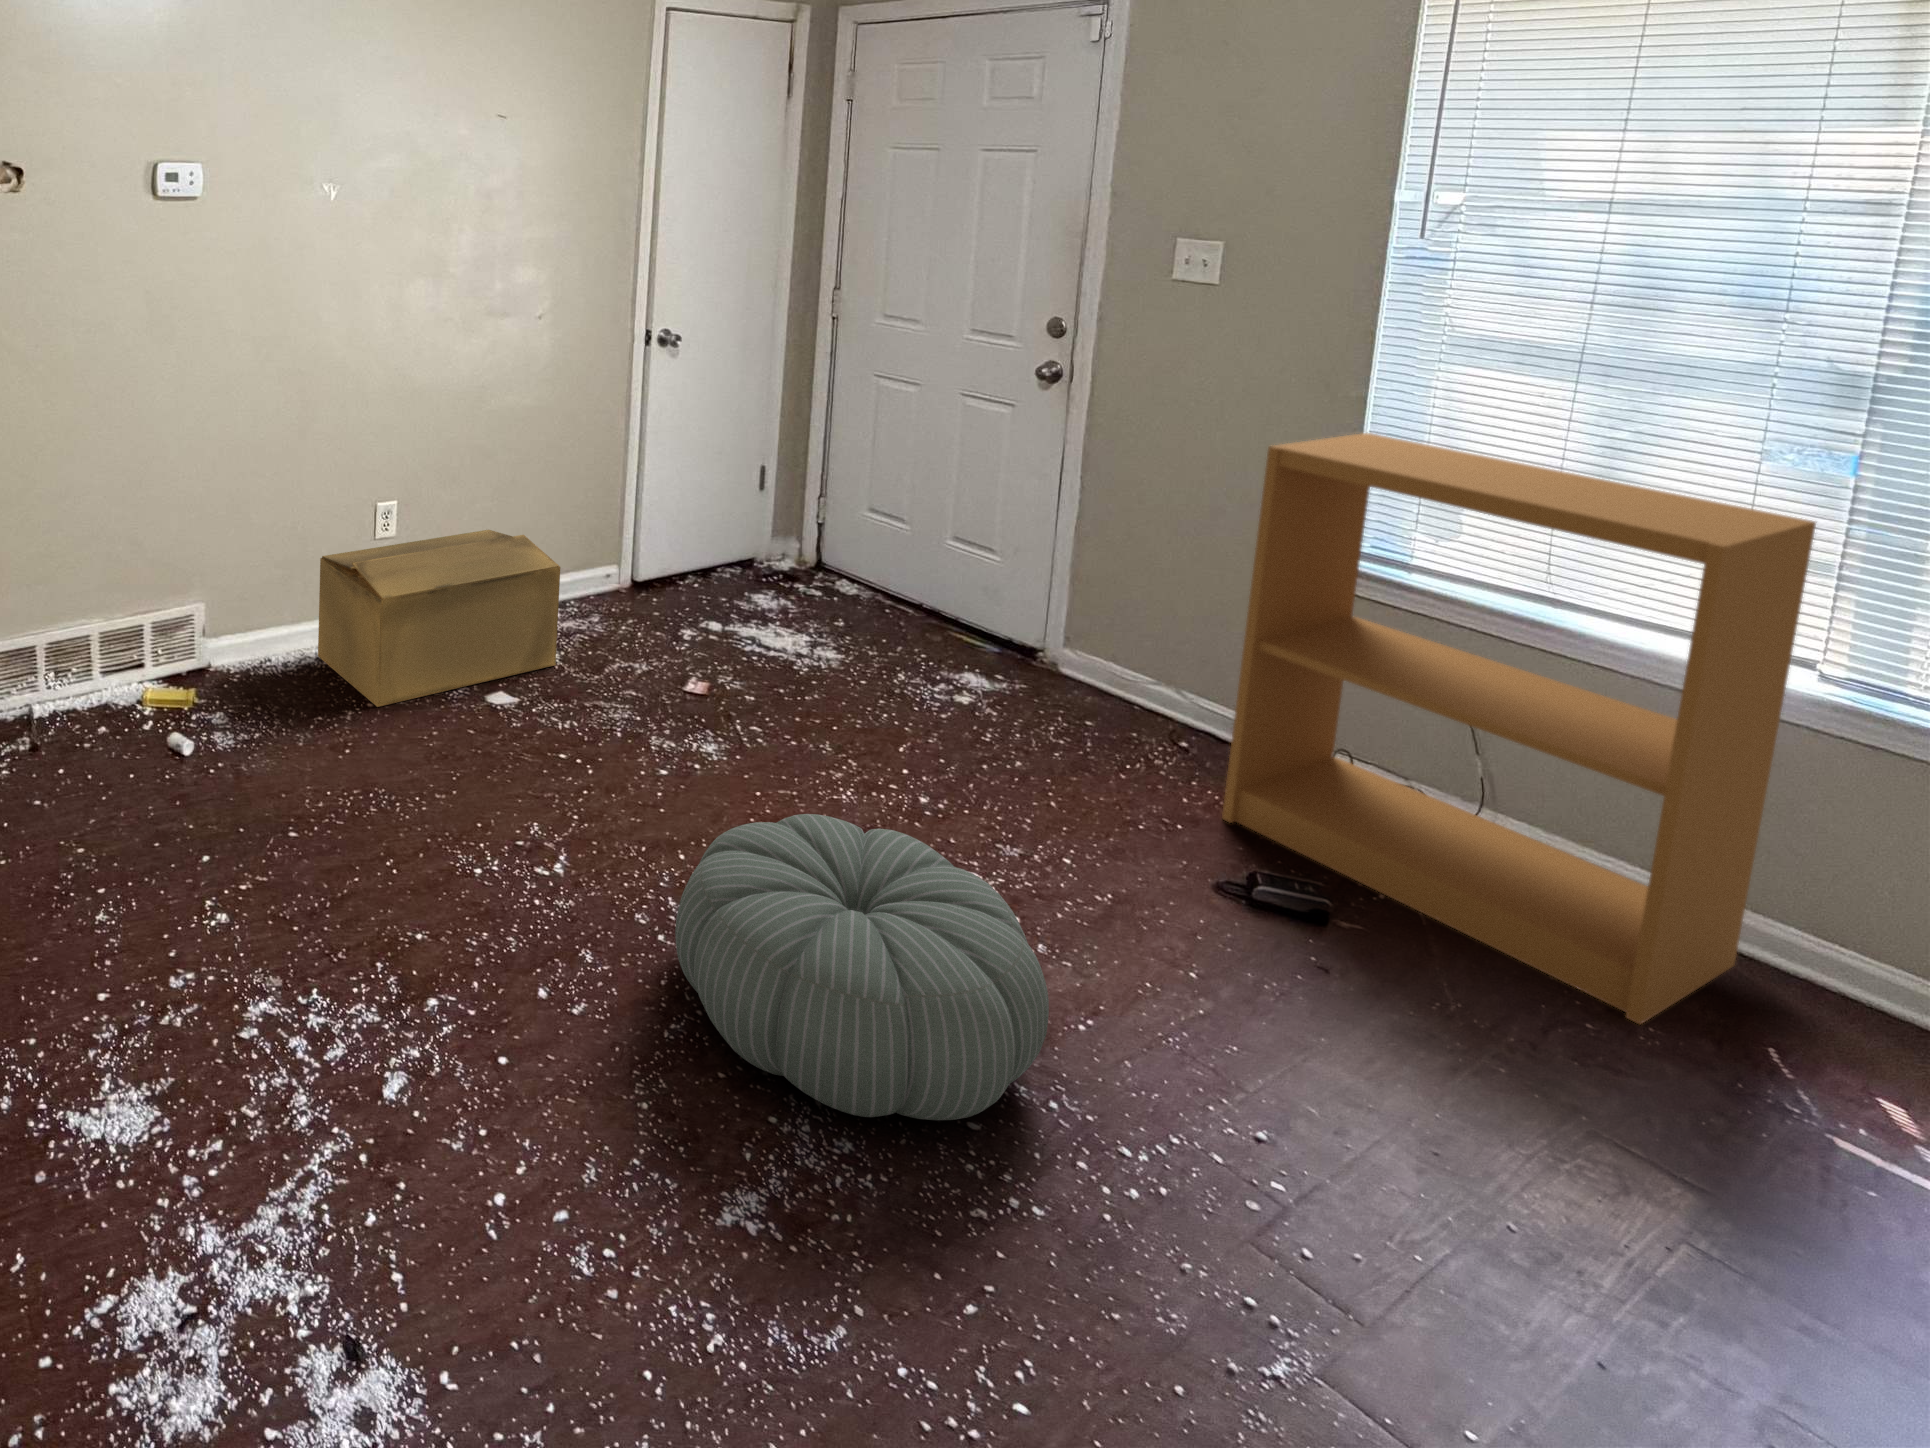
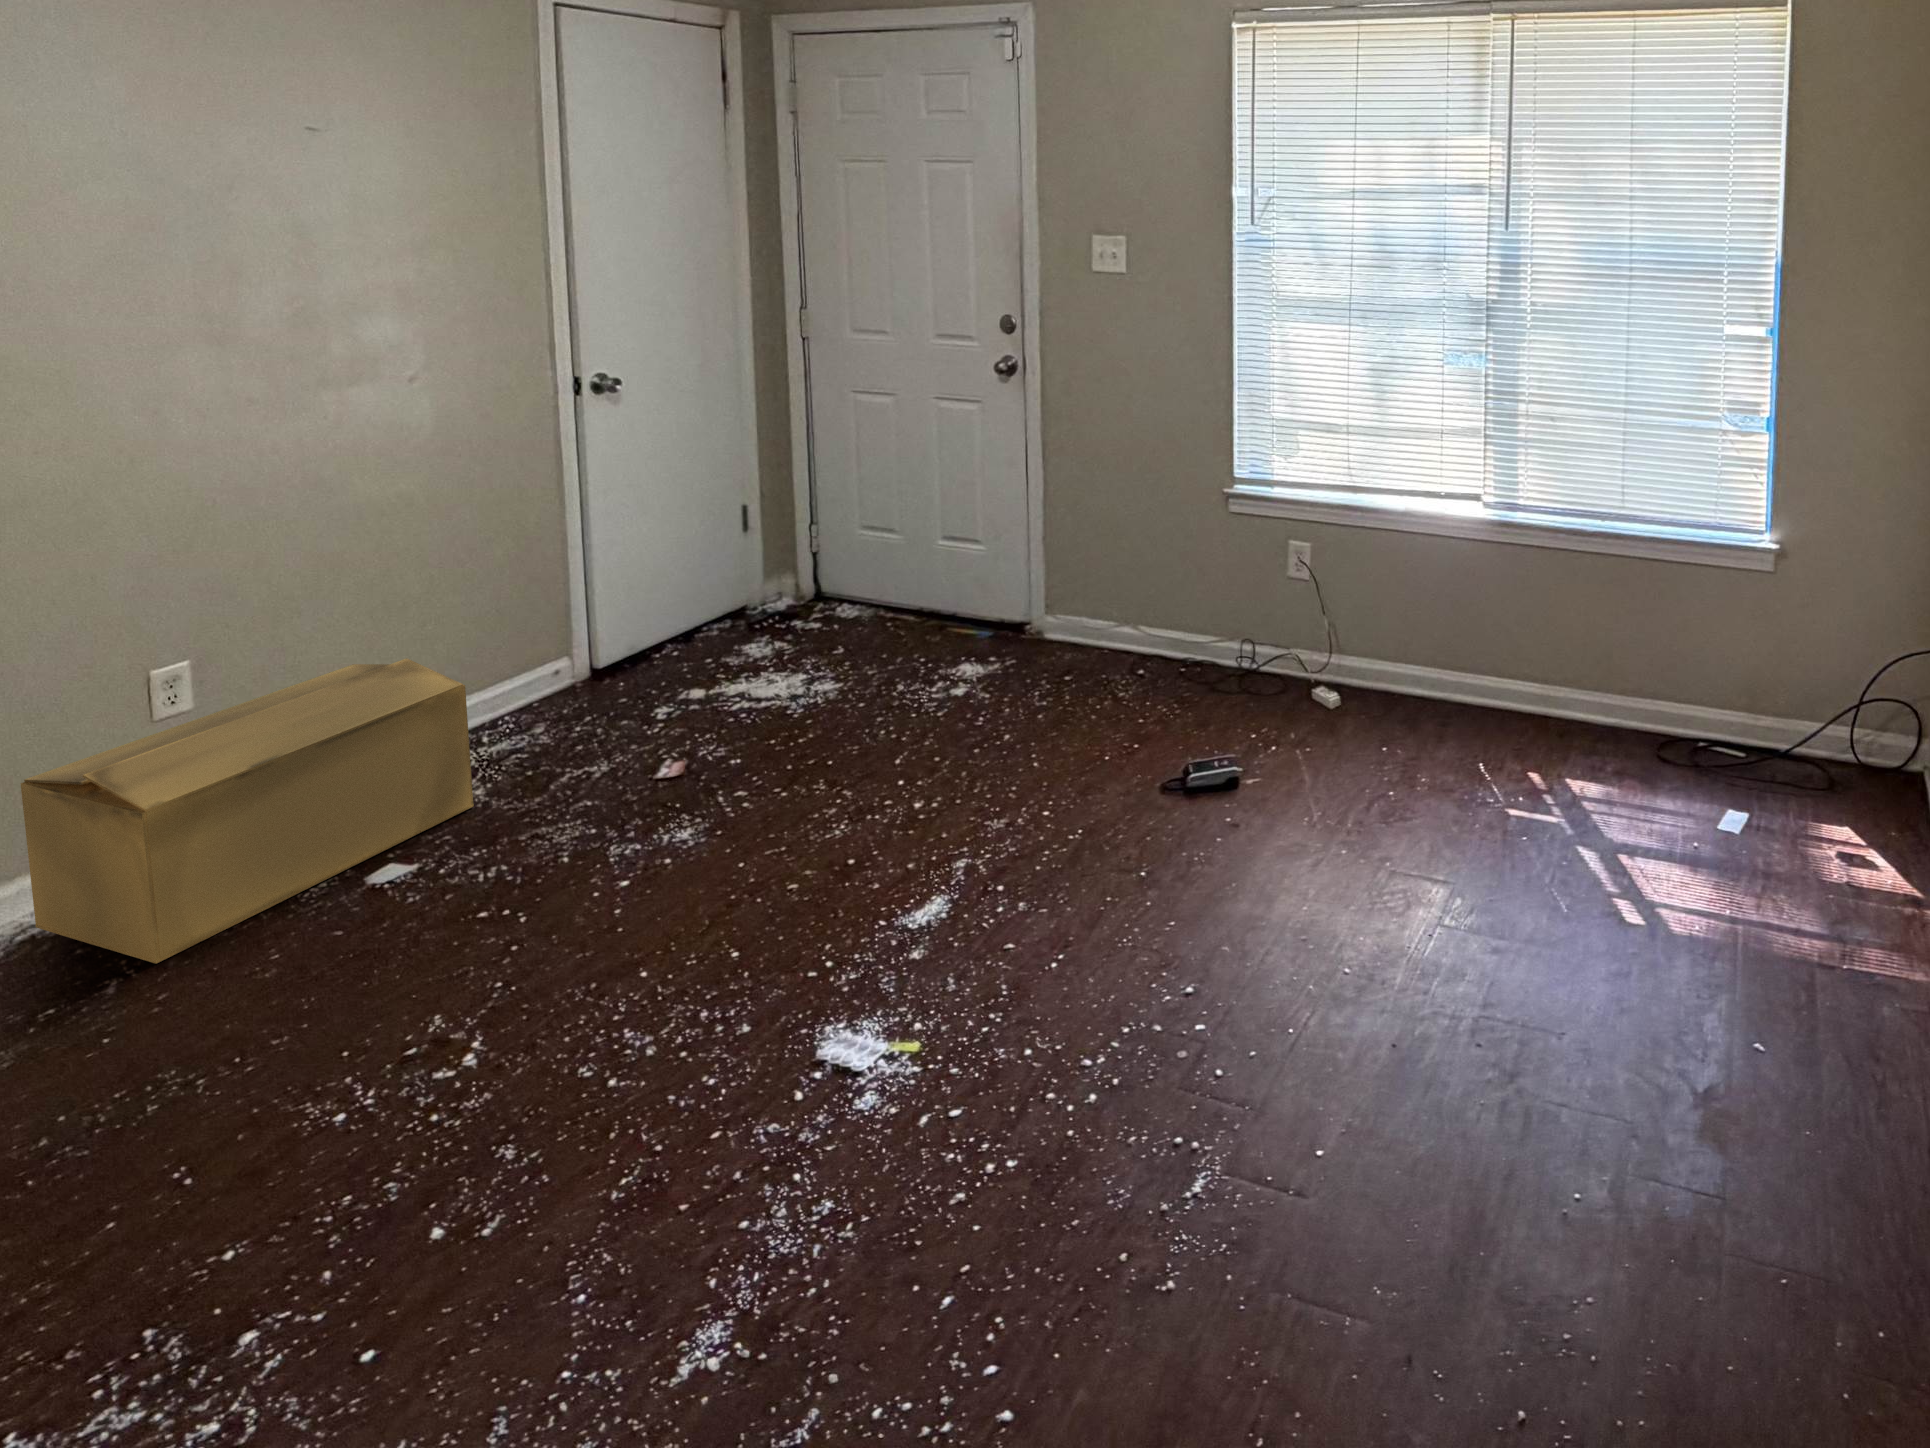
bookshelf: present [1222,433,1816,1024] -> none [1166,382,1468,774]
pouf: present [675,814,1049,1120] -> none [616,852,1015,1177]

